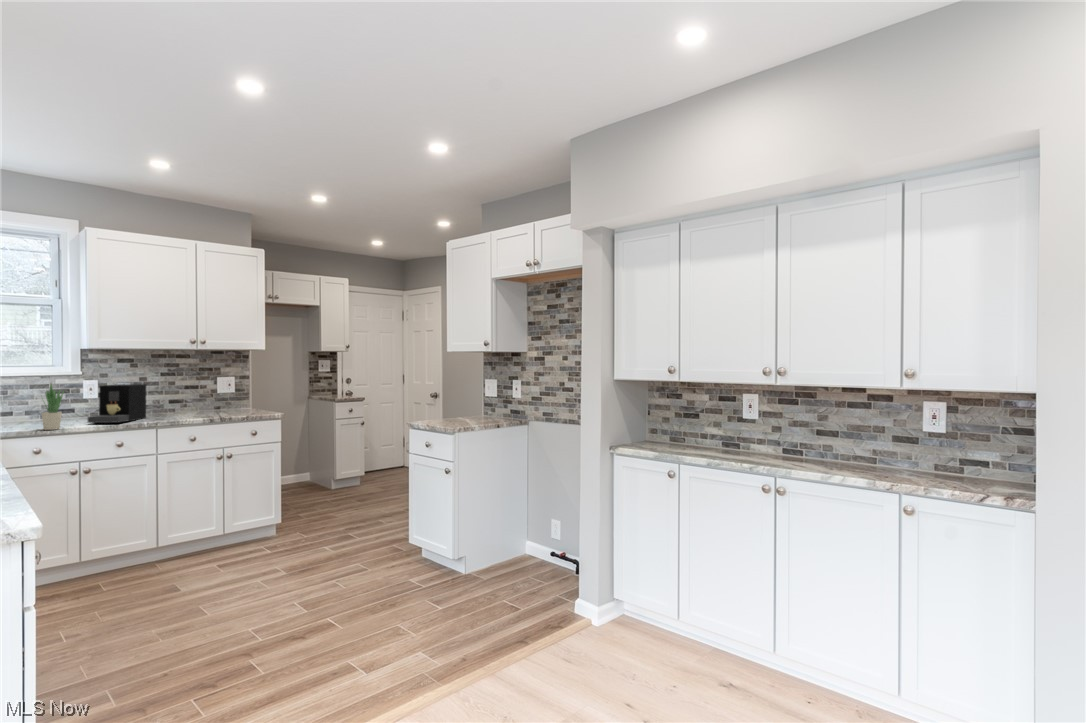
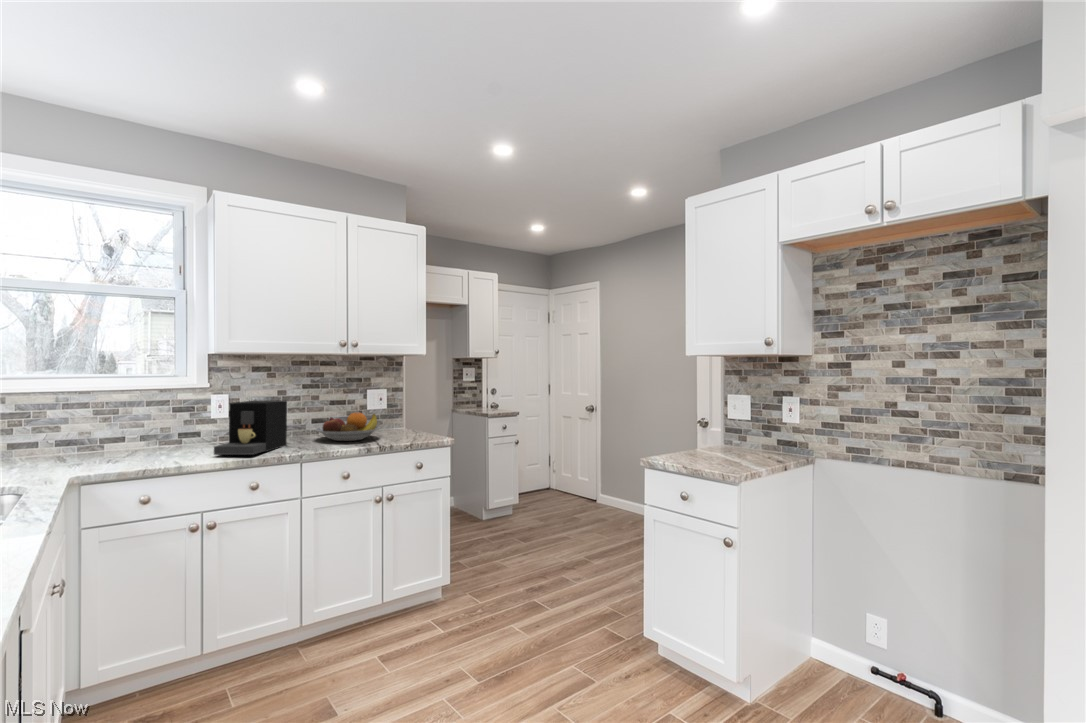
potted plant: present [42,384,64,430] -> none [151,400,183,468]
fruit bowl: none [170,394,225,415] -> present [315,413,380,441]

